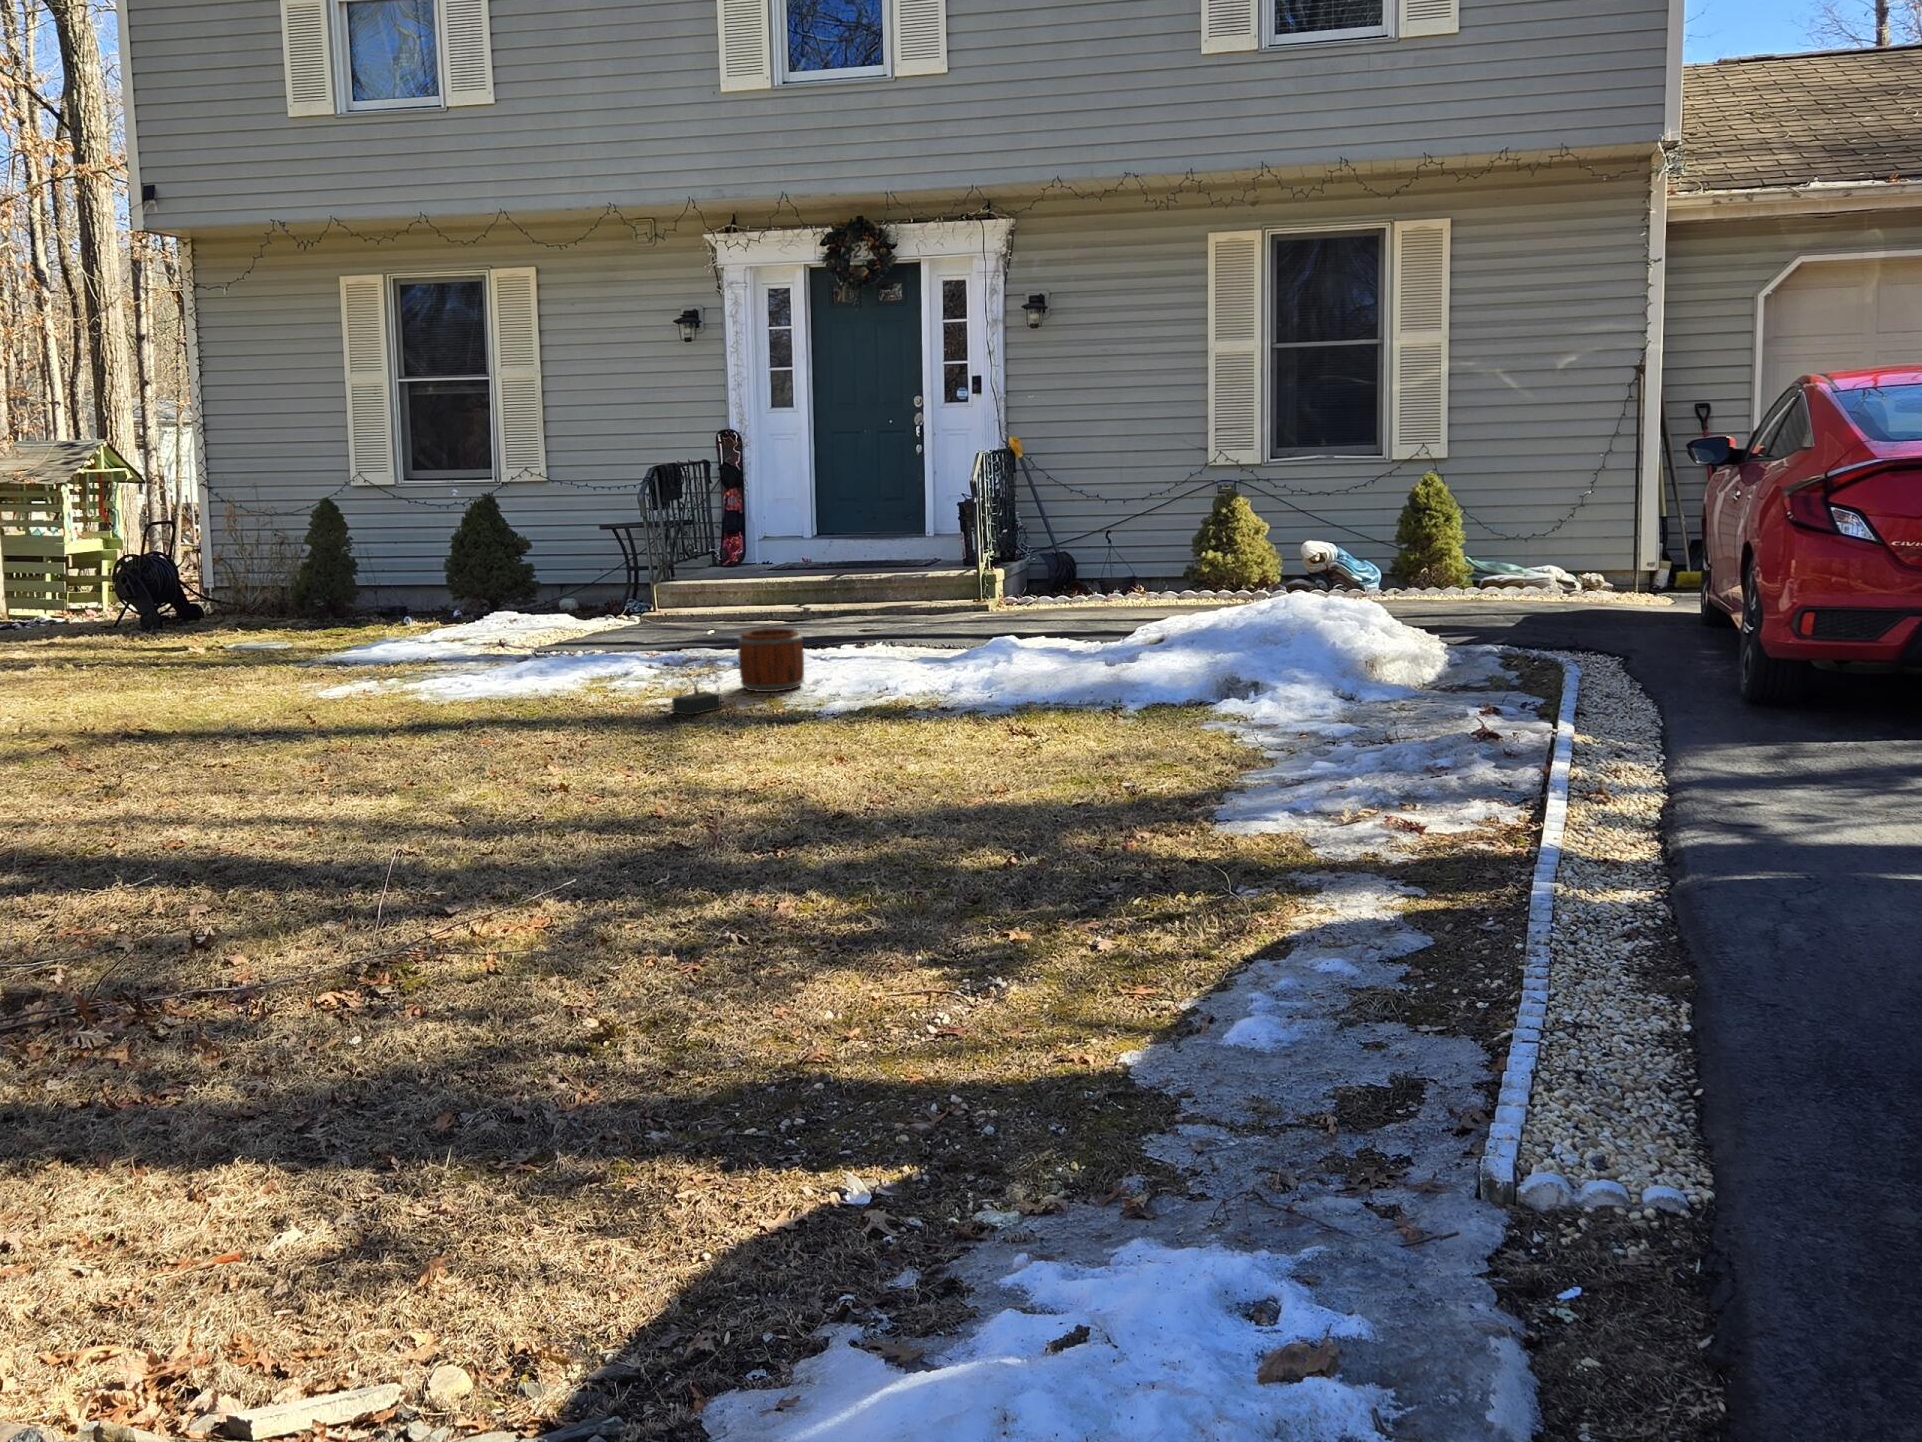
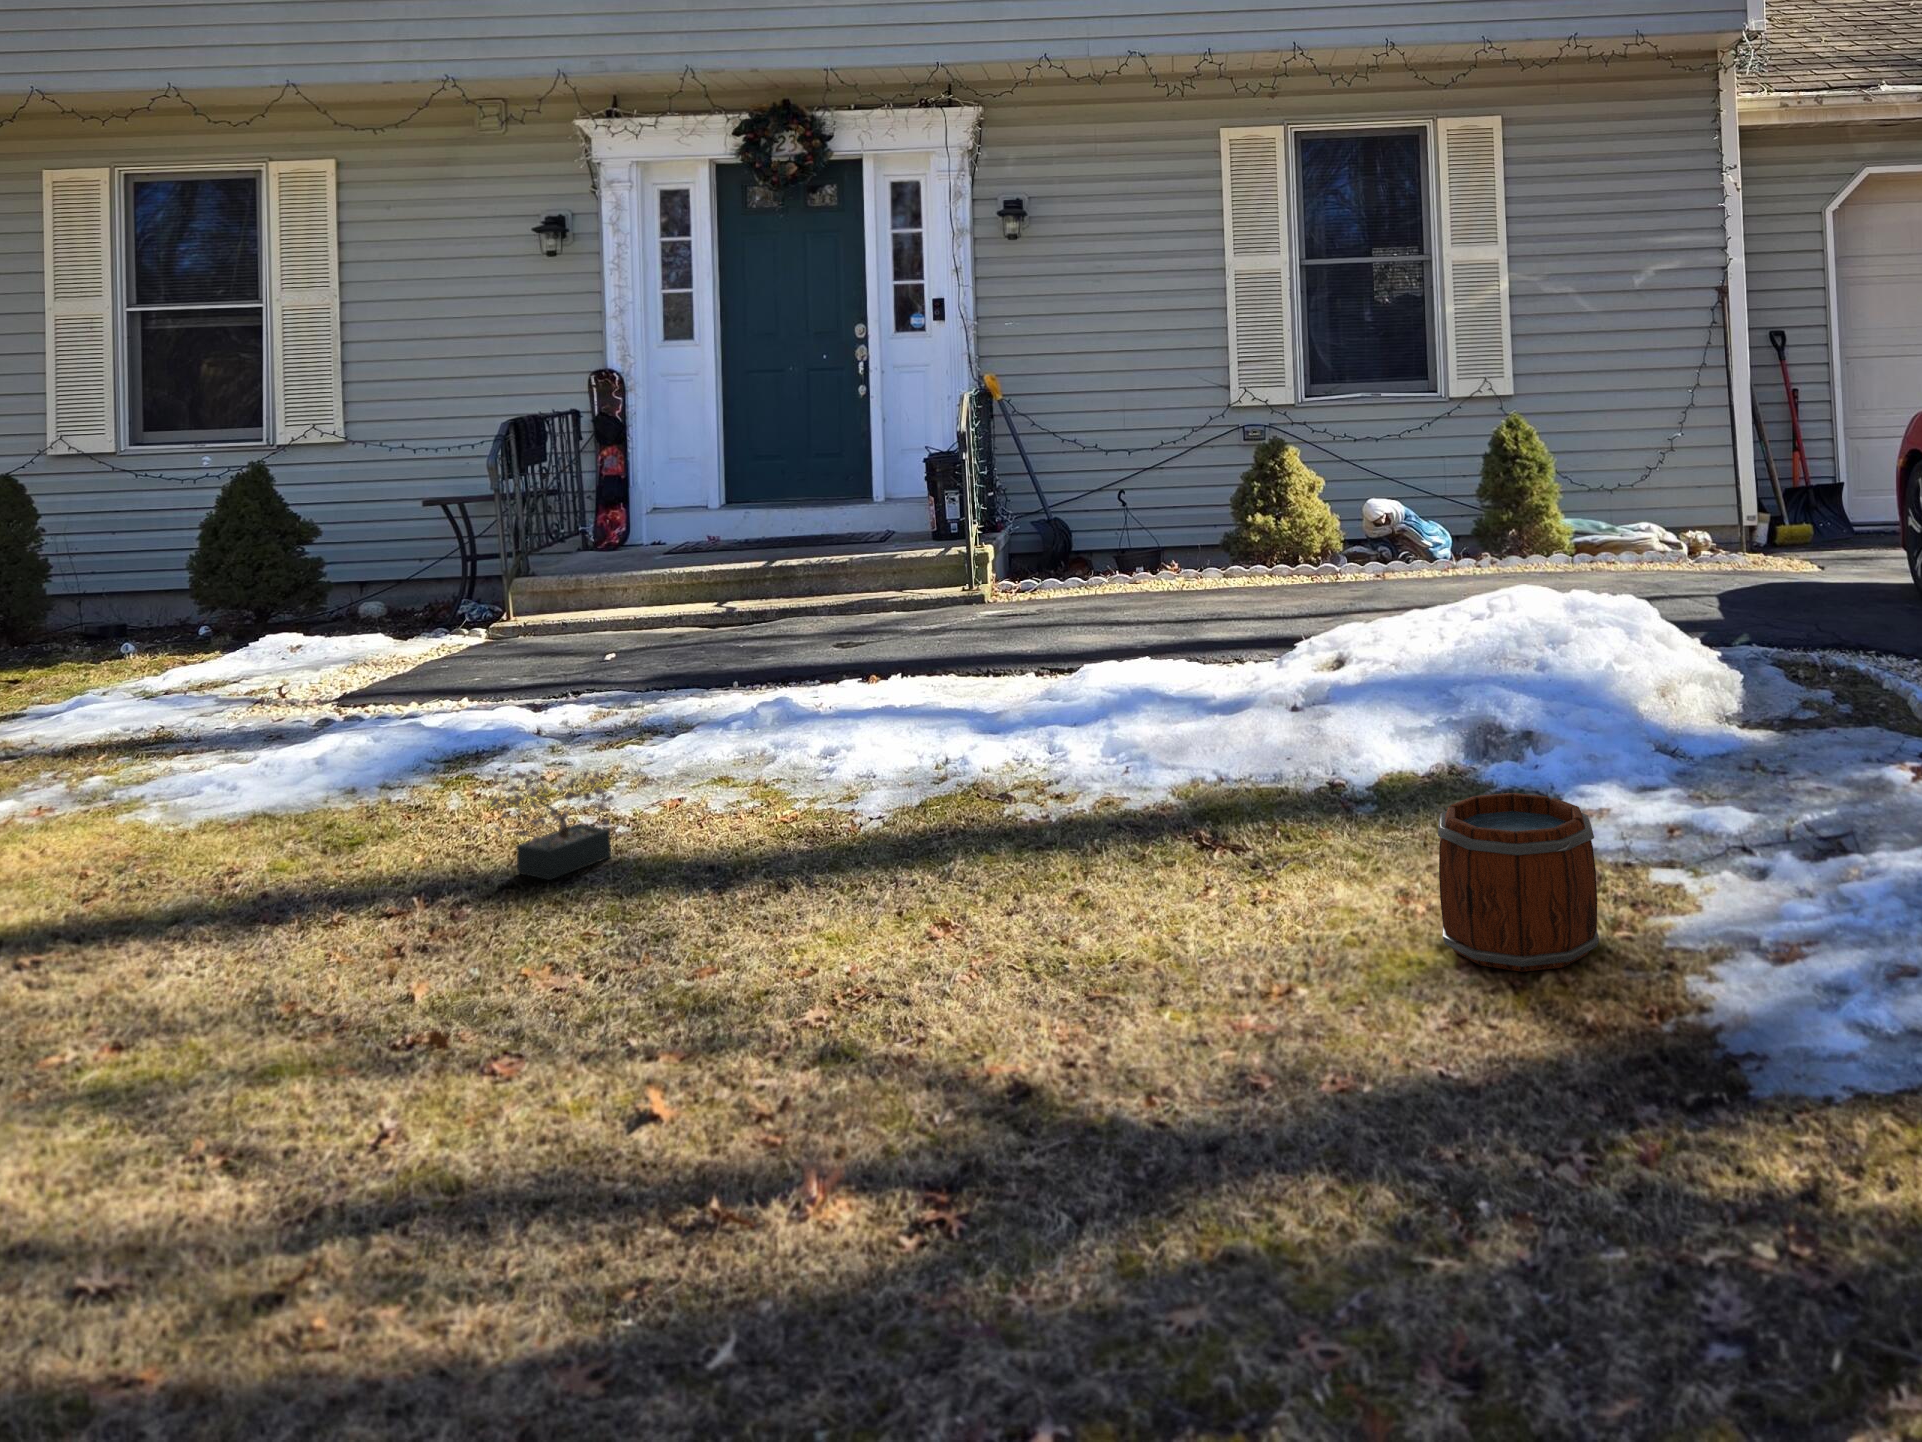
bucket: present [738,629,804,692] -> present [1438,793,1599,972]

